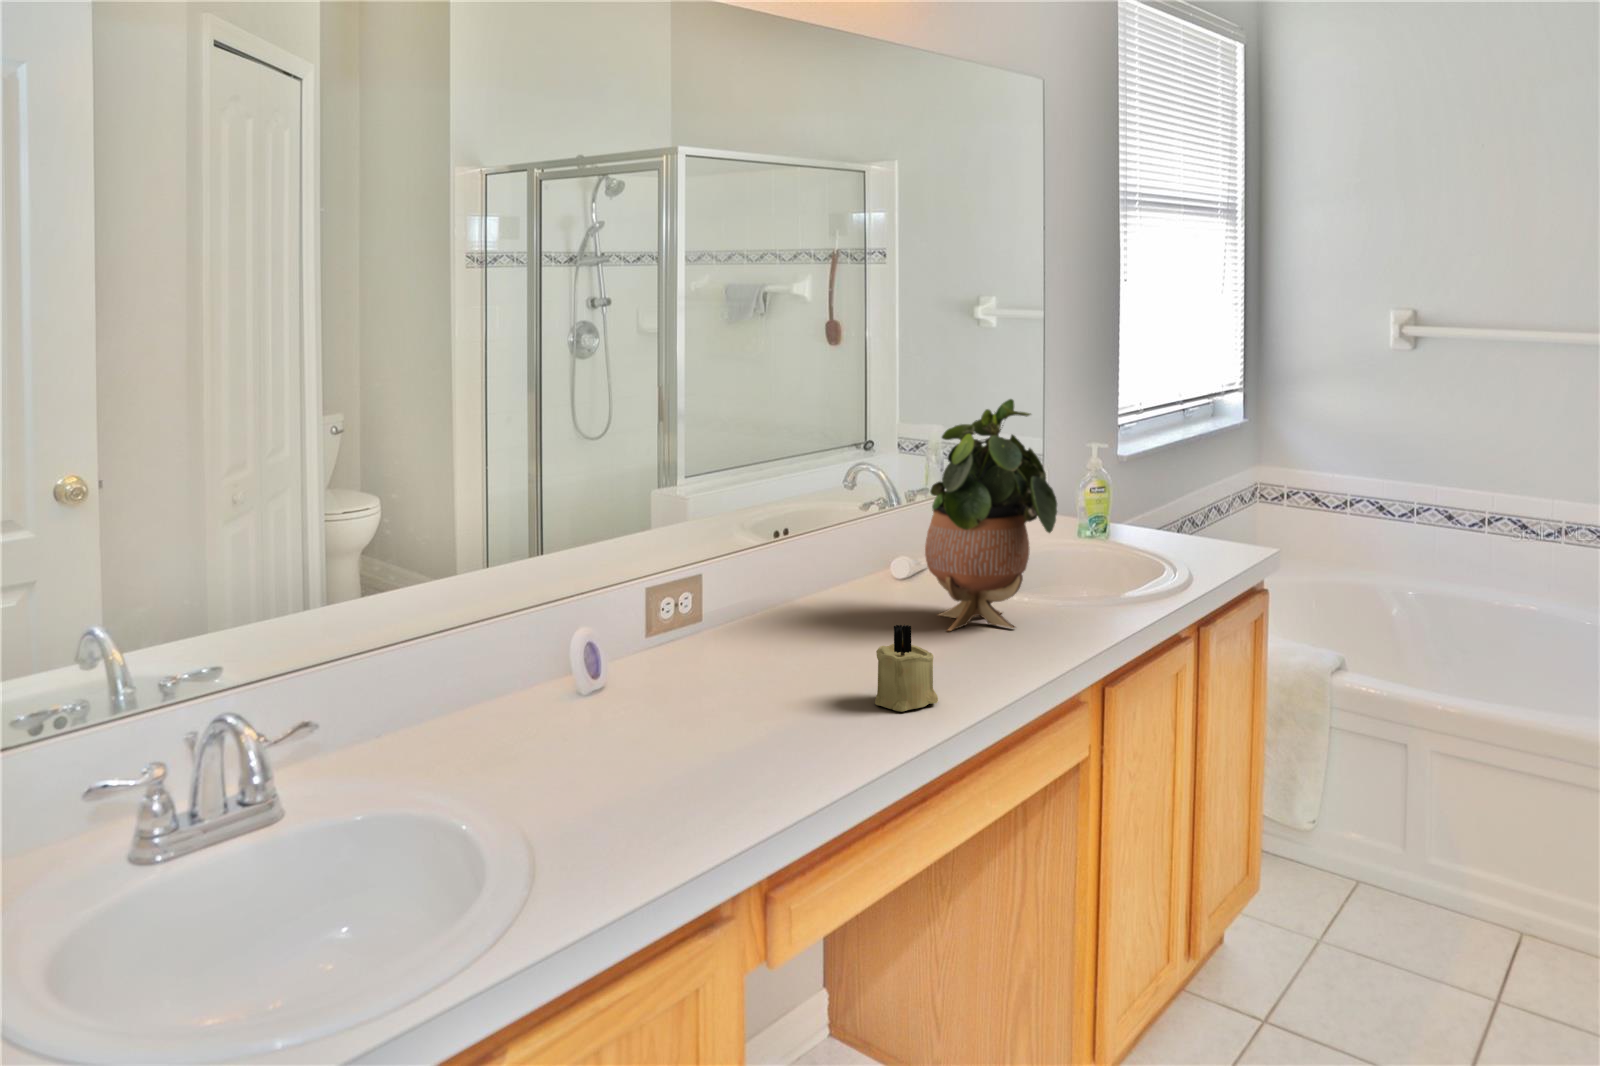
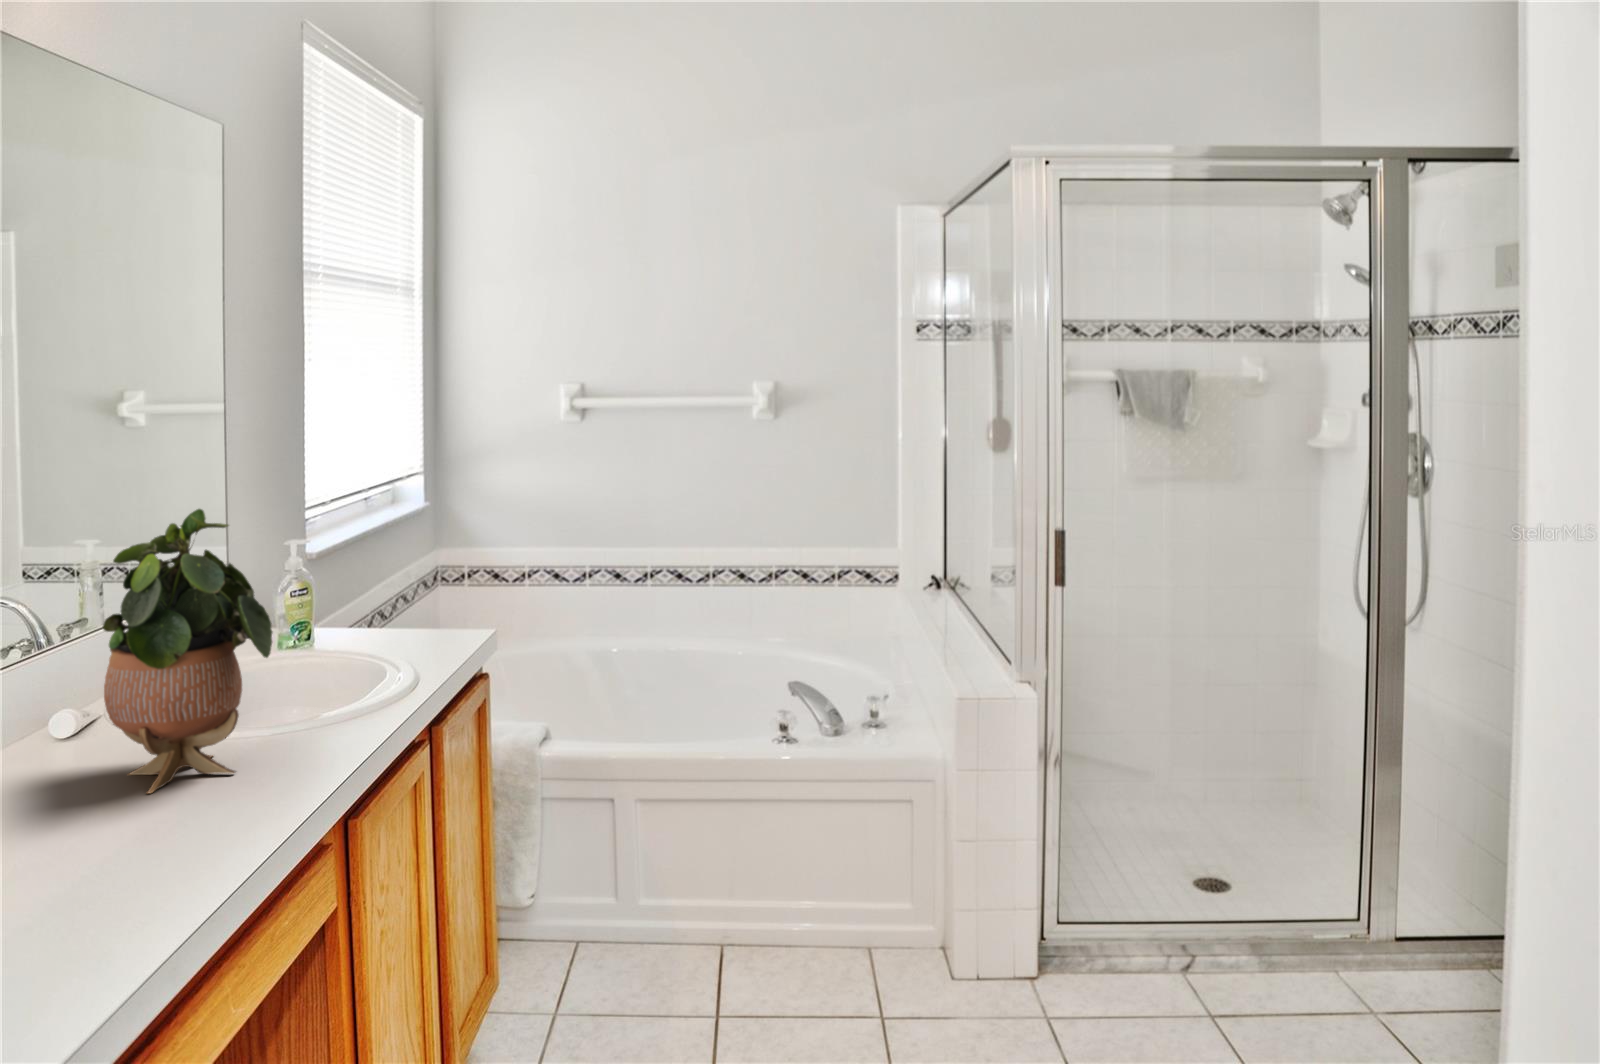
candle: present [875,625,938,712] -> none [66,806,162,919]

